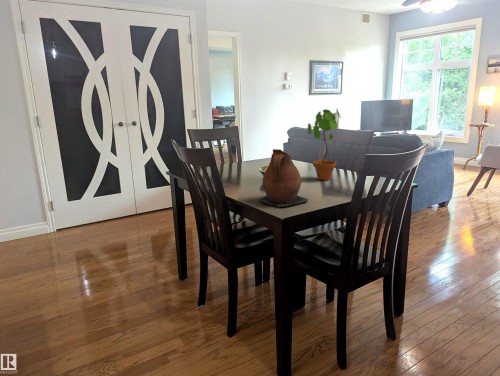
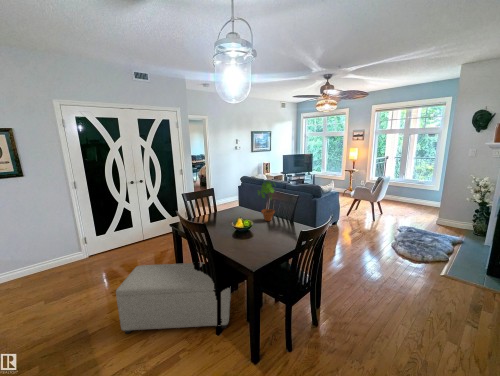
ceramic pitcher: present [259,149,308,207] -> none [233,212,262,244]
ottoman: none [70,238,253,348] -> present [116,263,231,333]

